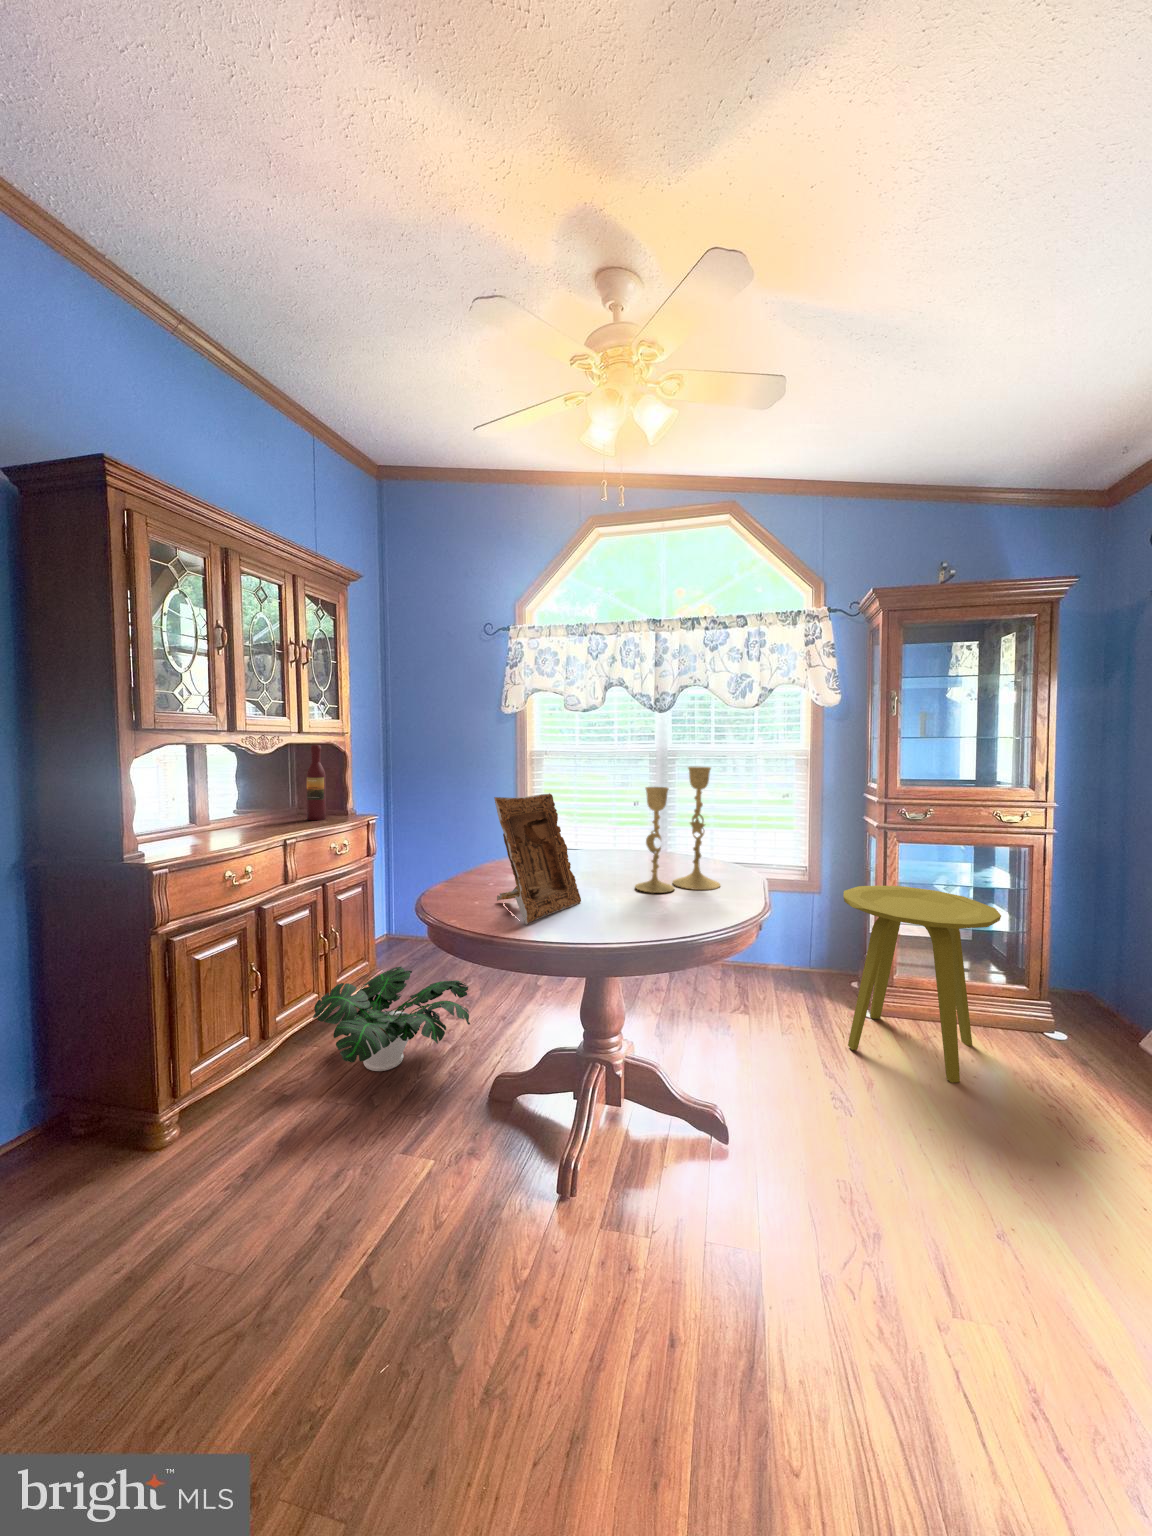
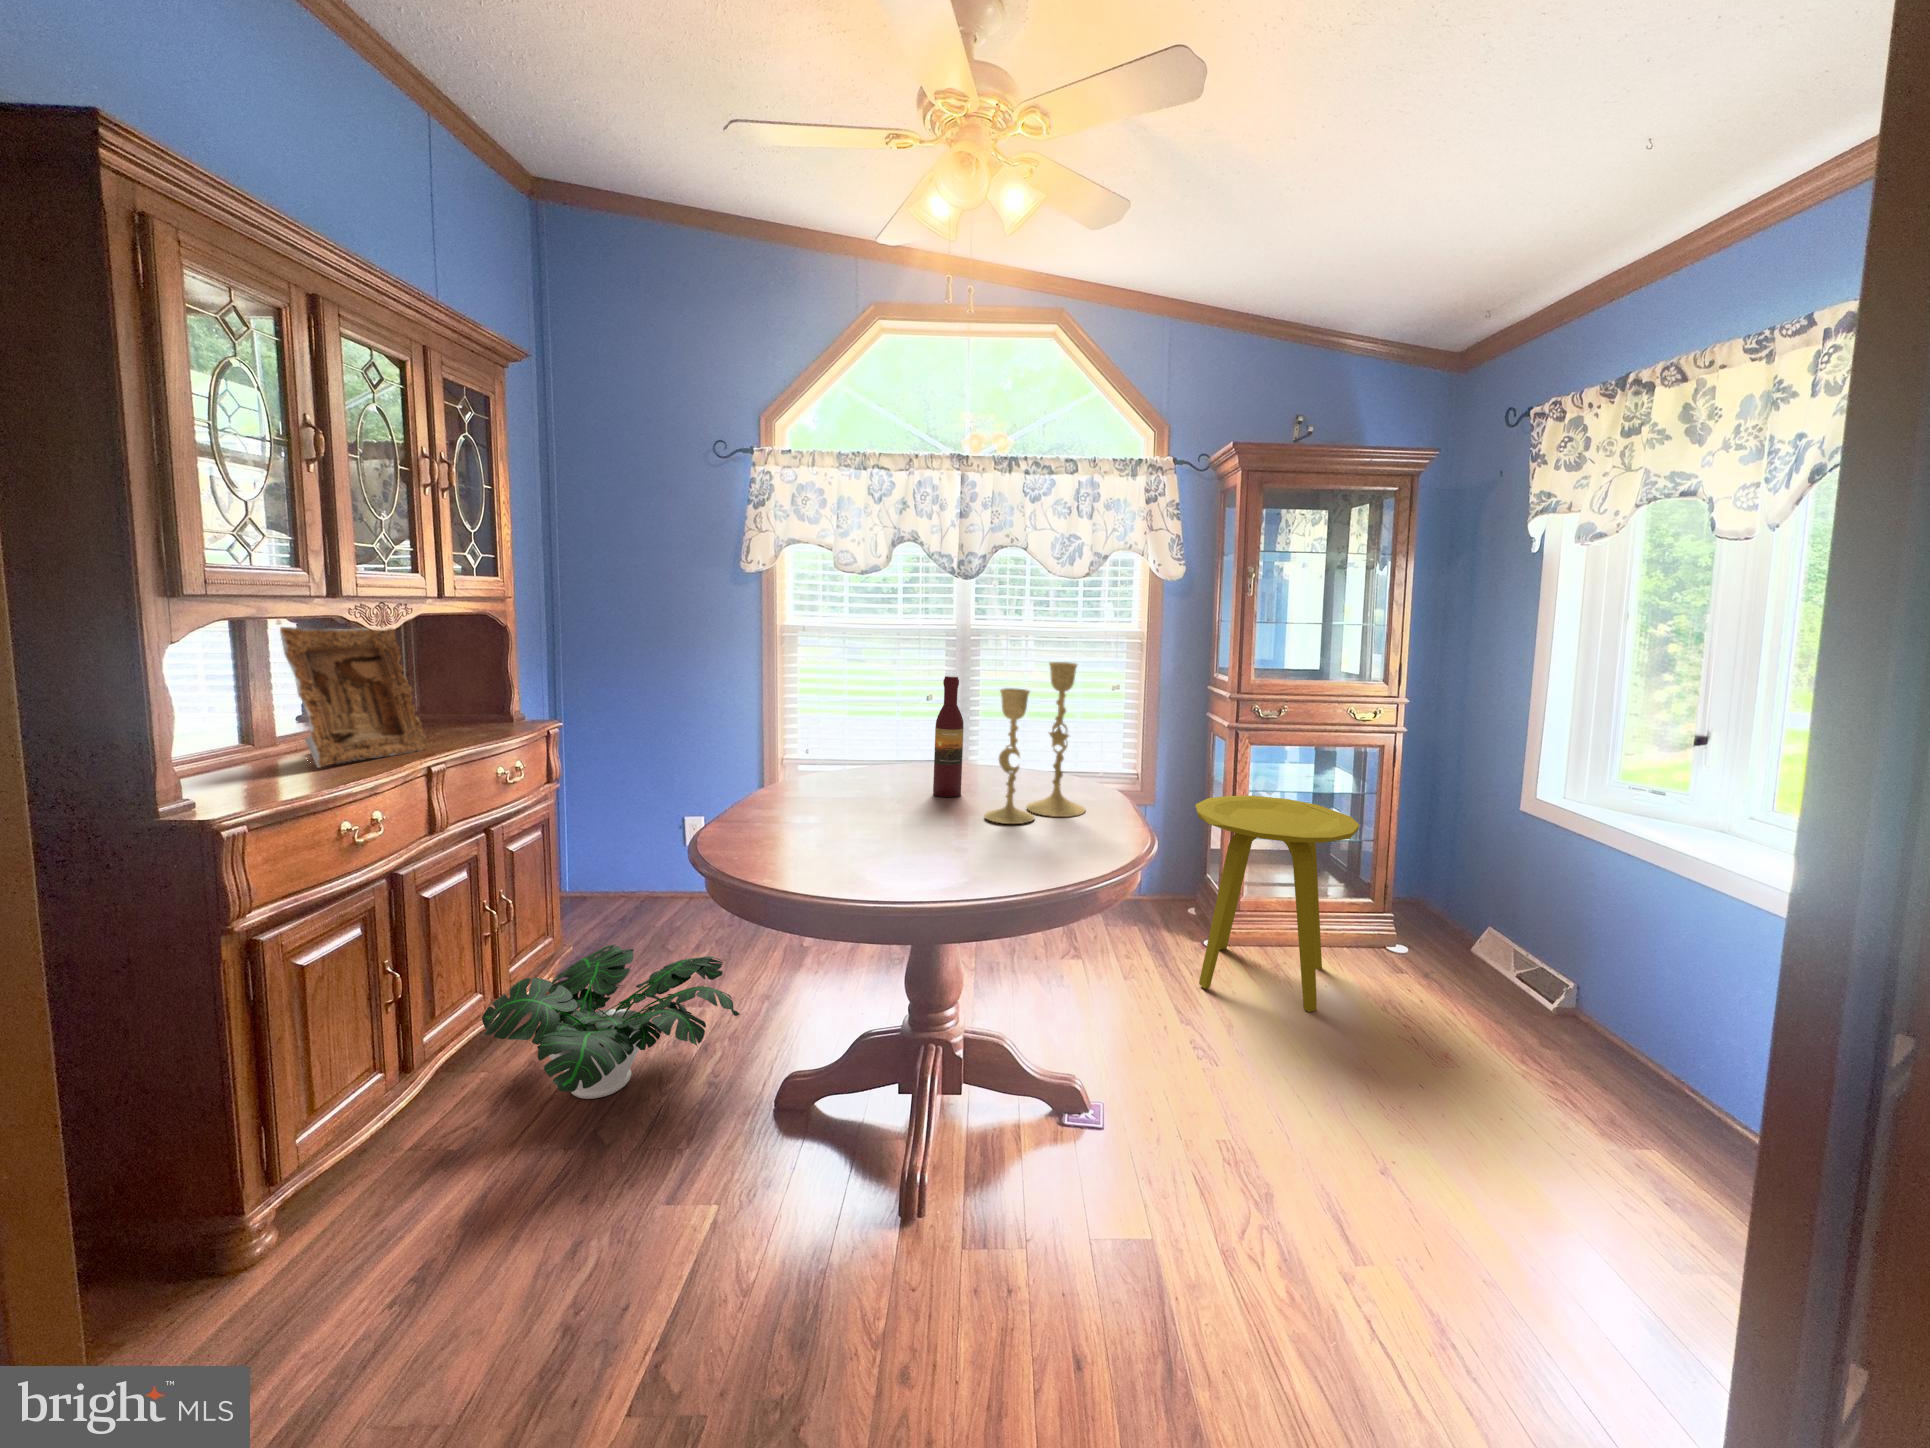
wine bottle: present [307,745,326,820] -> present [933,676,964,797]
picture frame: present [494,793,581,924] -> present [280,627,429,768]

